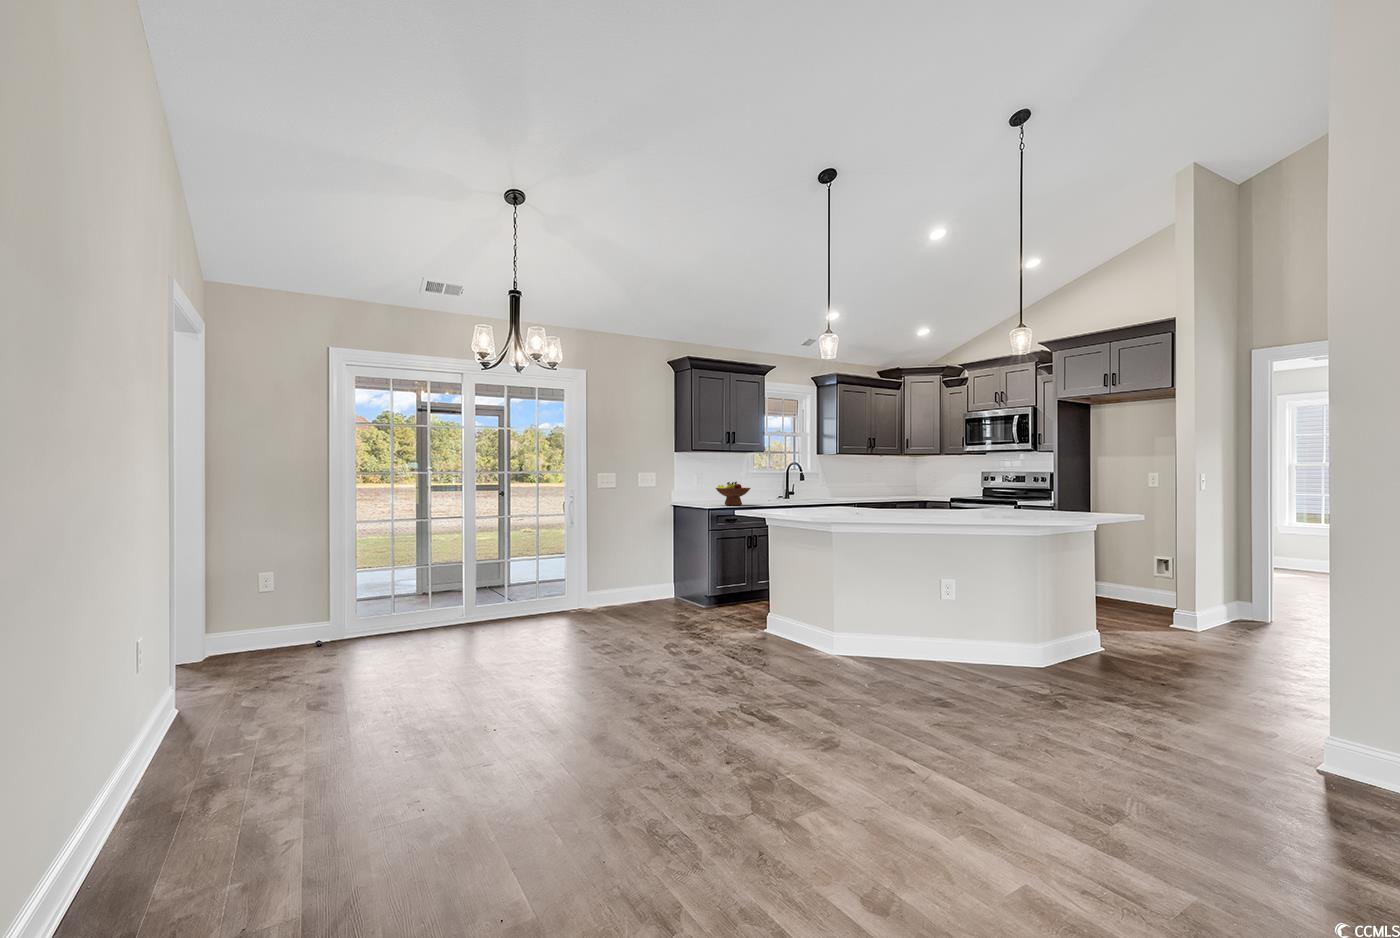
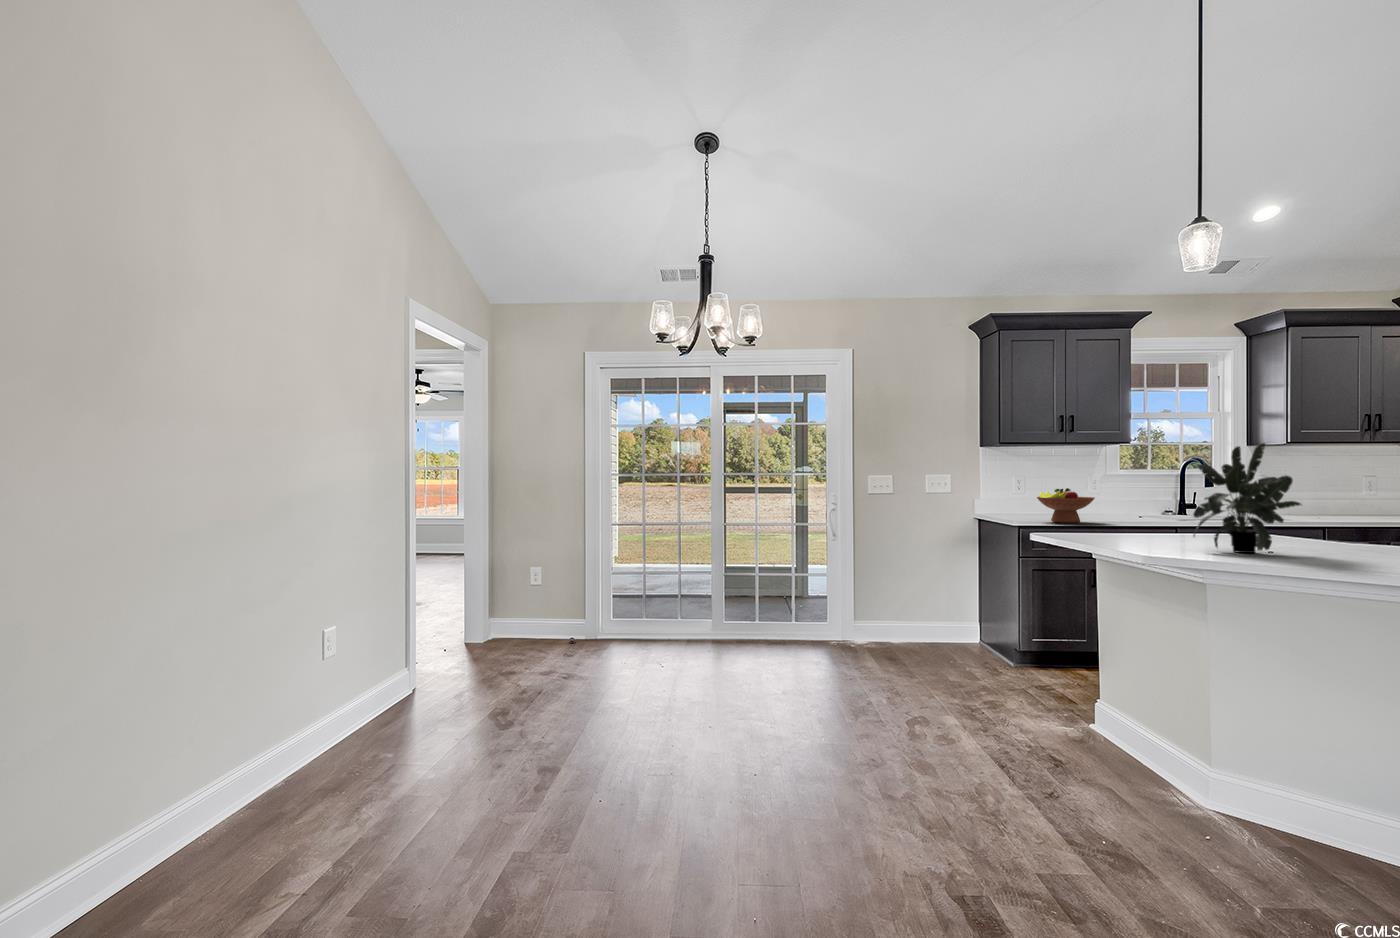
potted plant: none [824,453,875,513] -> present [1193,443,1301,553]

